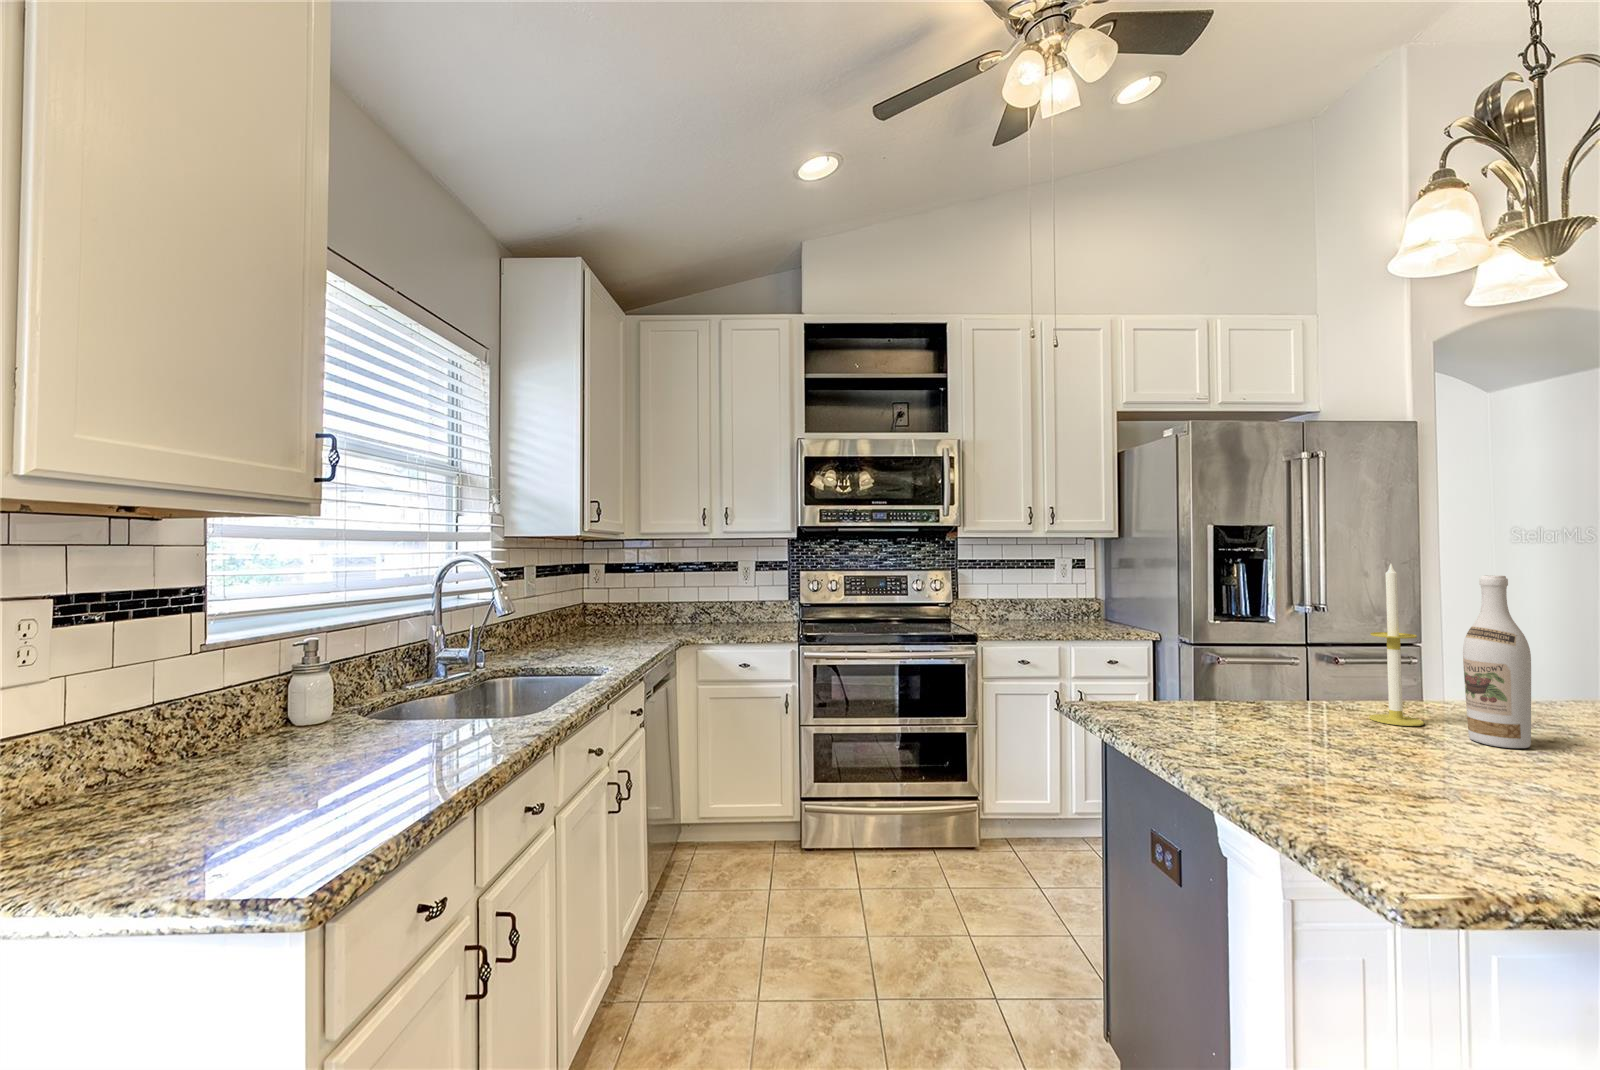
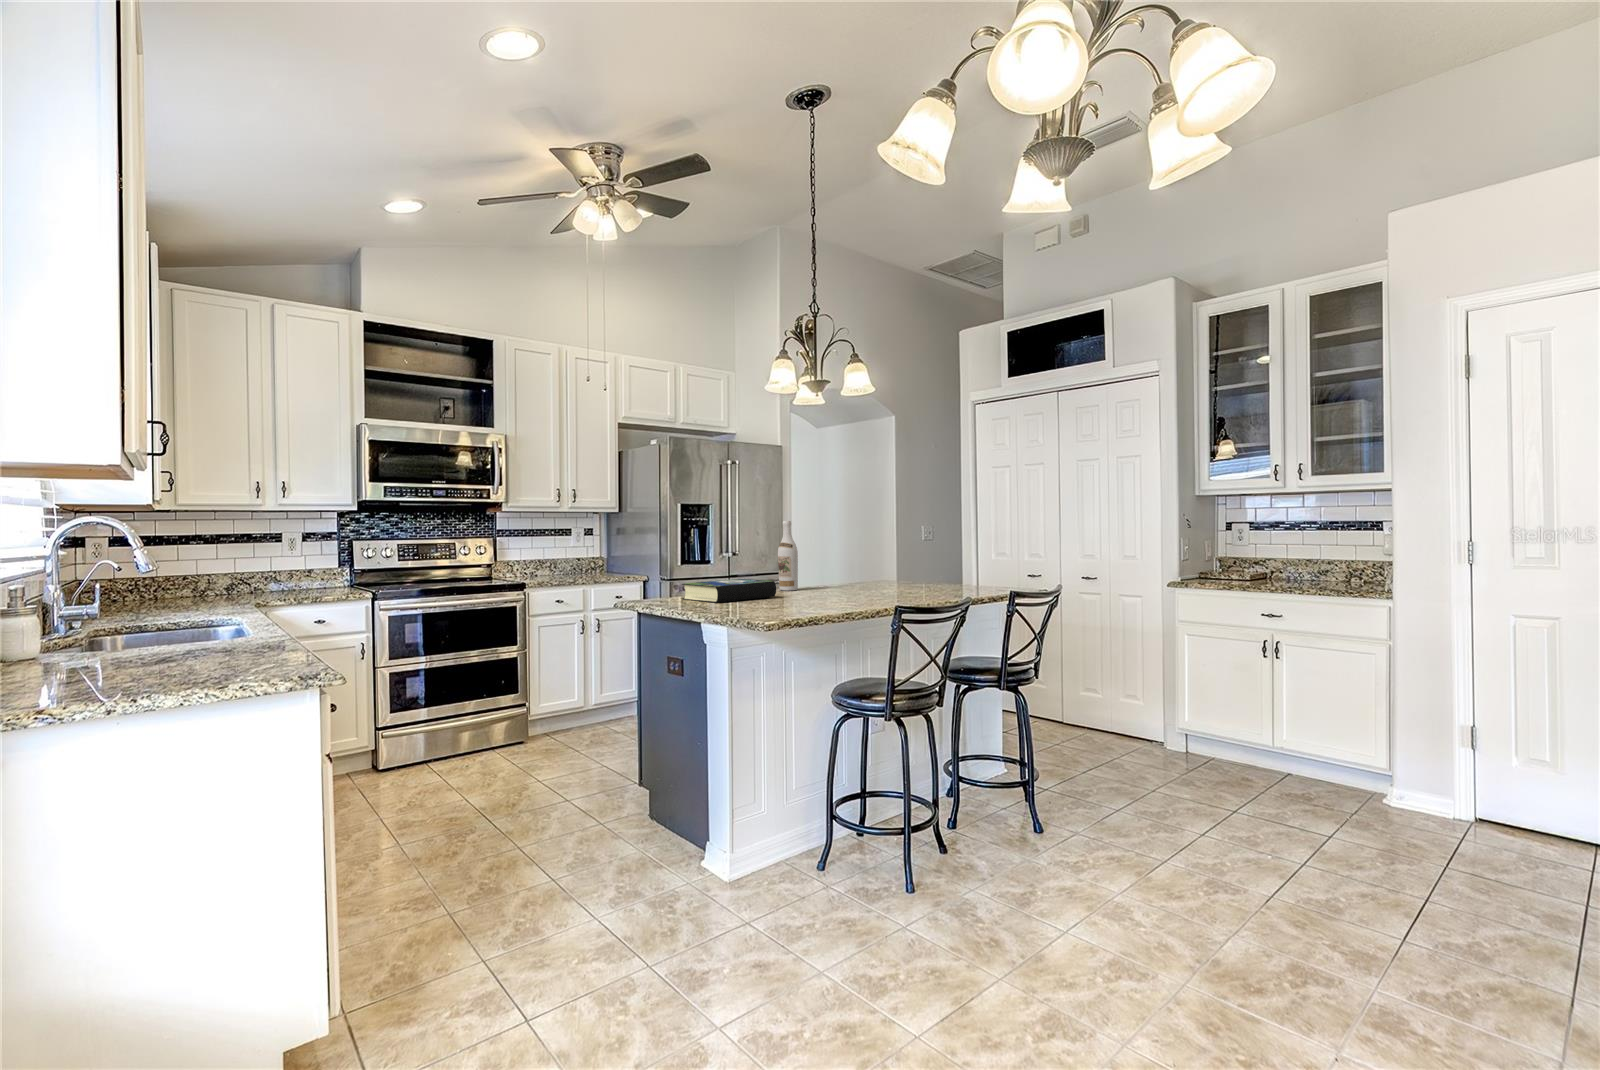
candle: present [1369,564,1424,726] -> none [748,517,767,590]
book: none [1197,709,1482,790] -> present [682,579,776,603]

